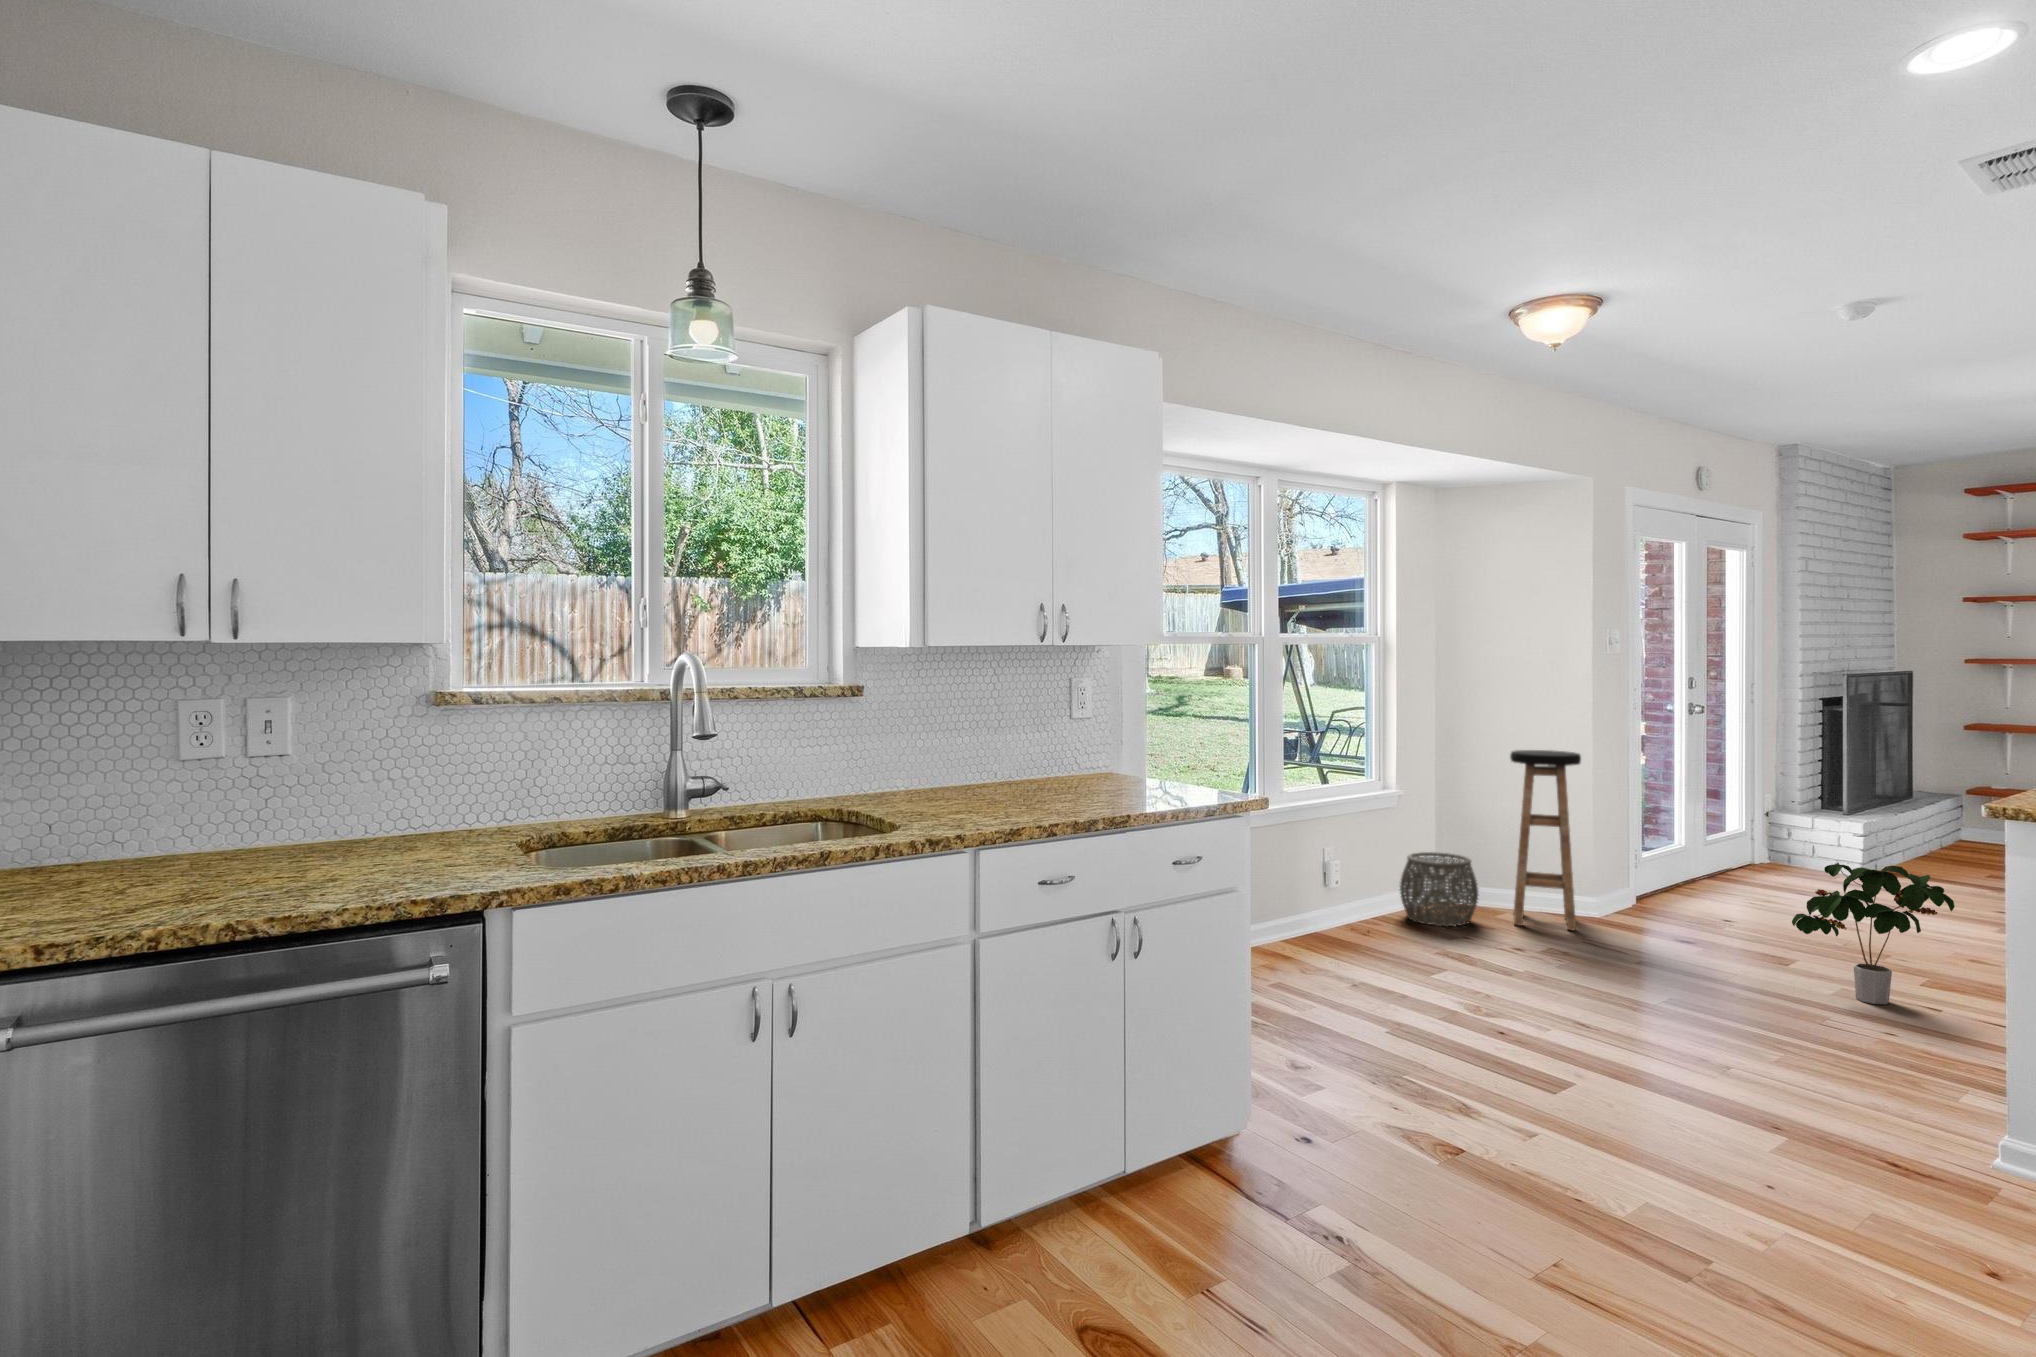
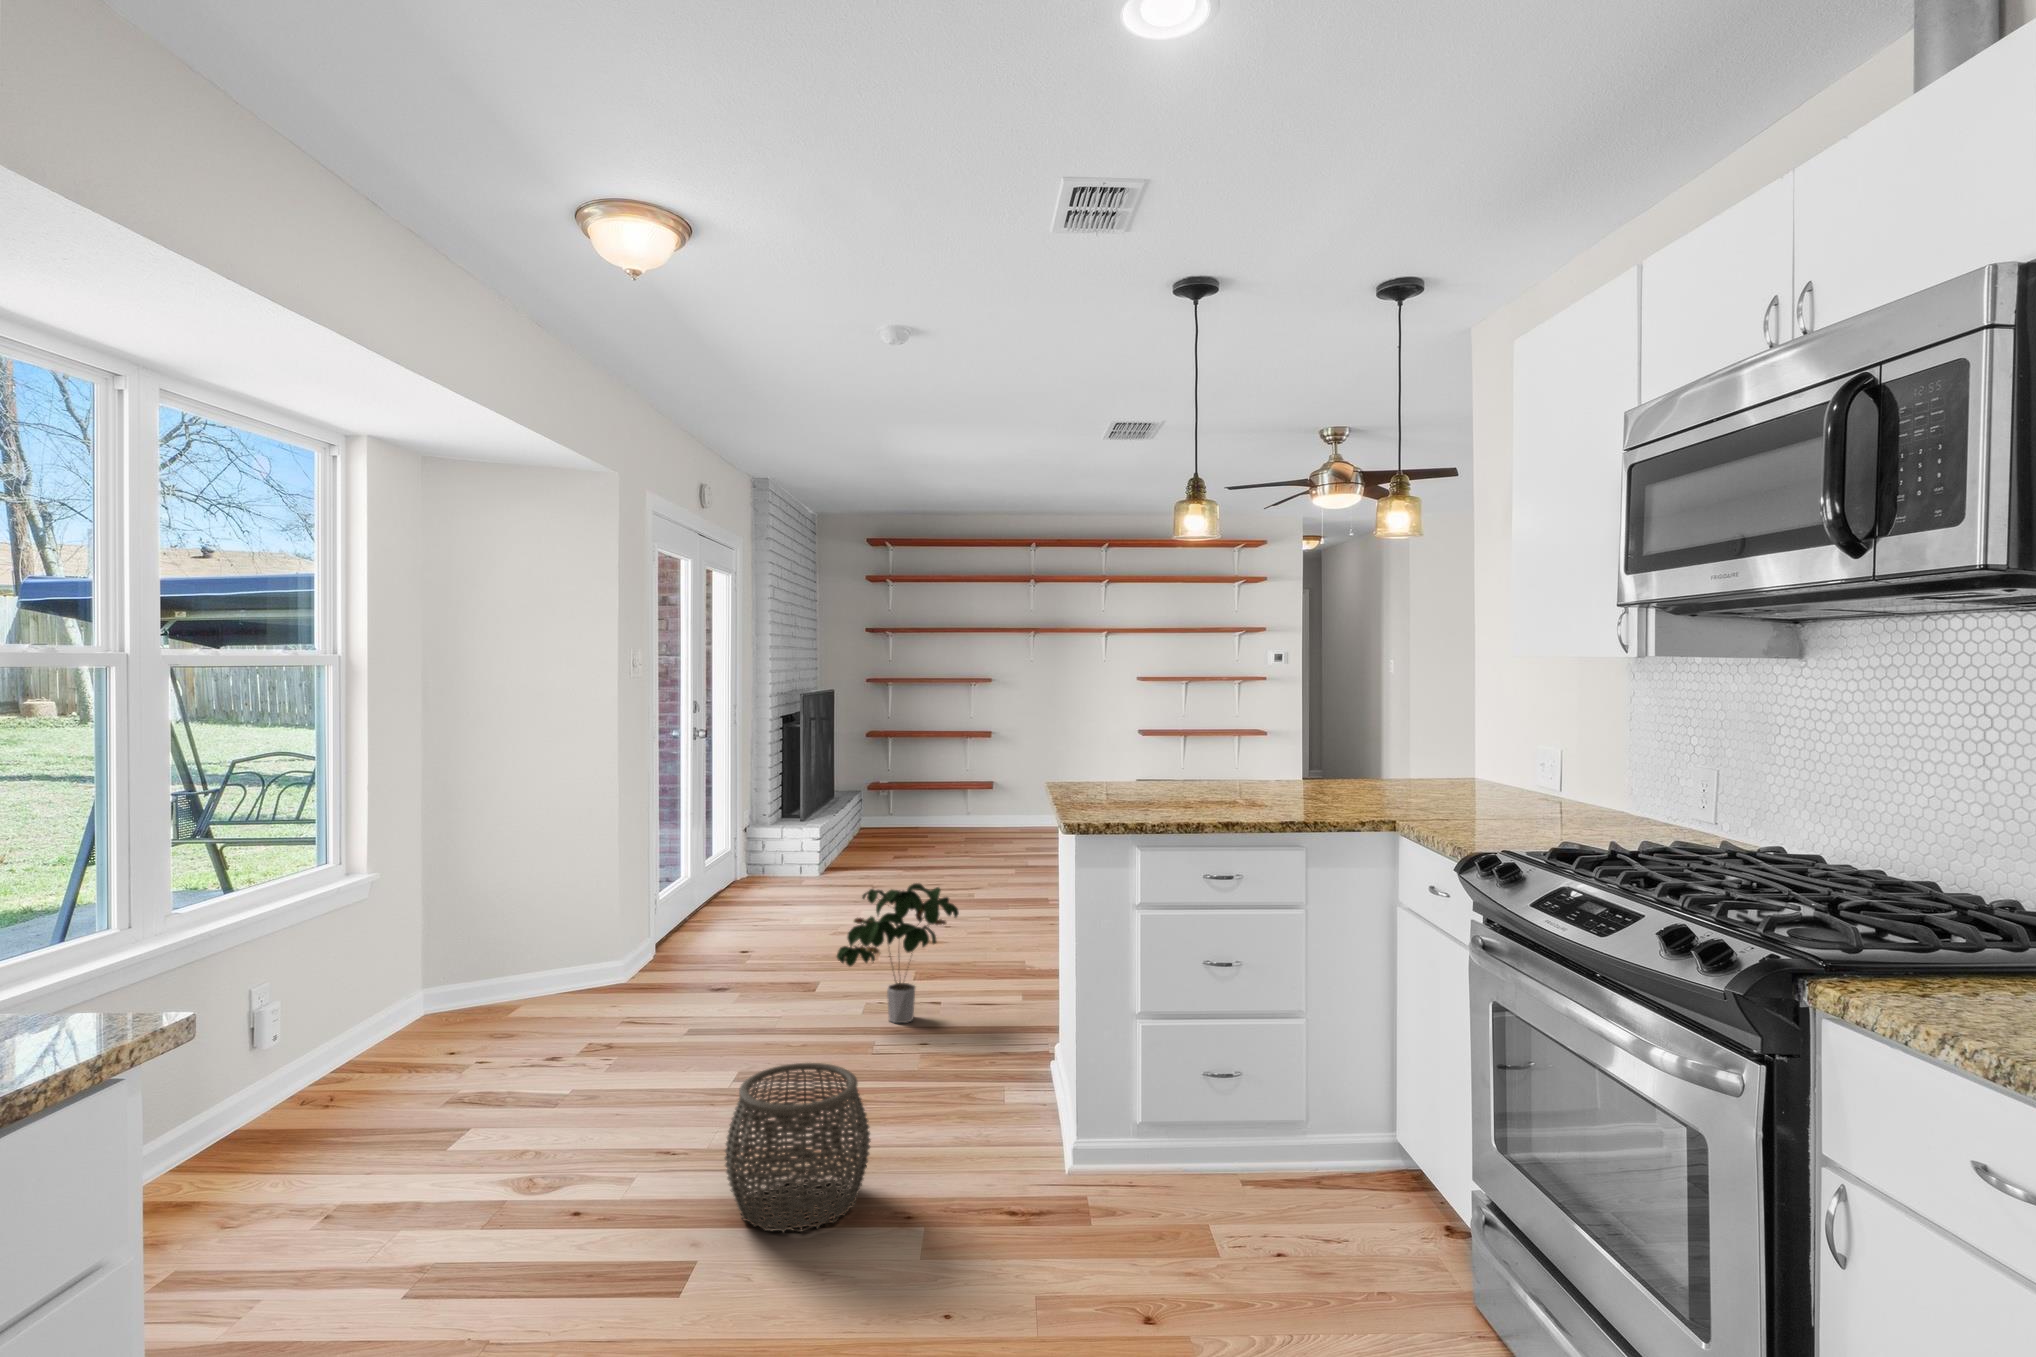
bar stool: present [1510,750,1581,931] -> none [525,793,610,1020]
woven basket: present [1400,852,1478,926] -> present [725,1063,871,1232]

